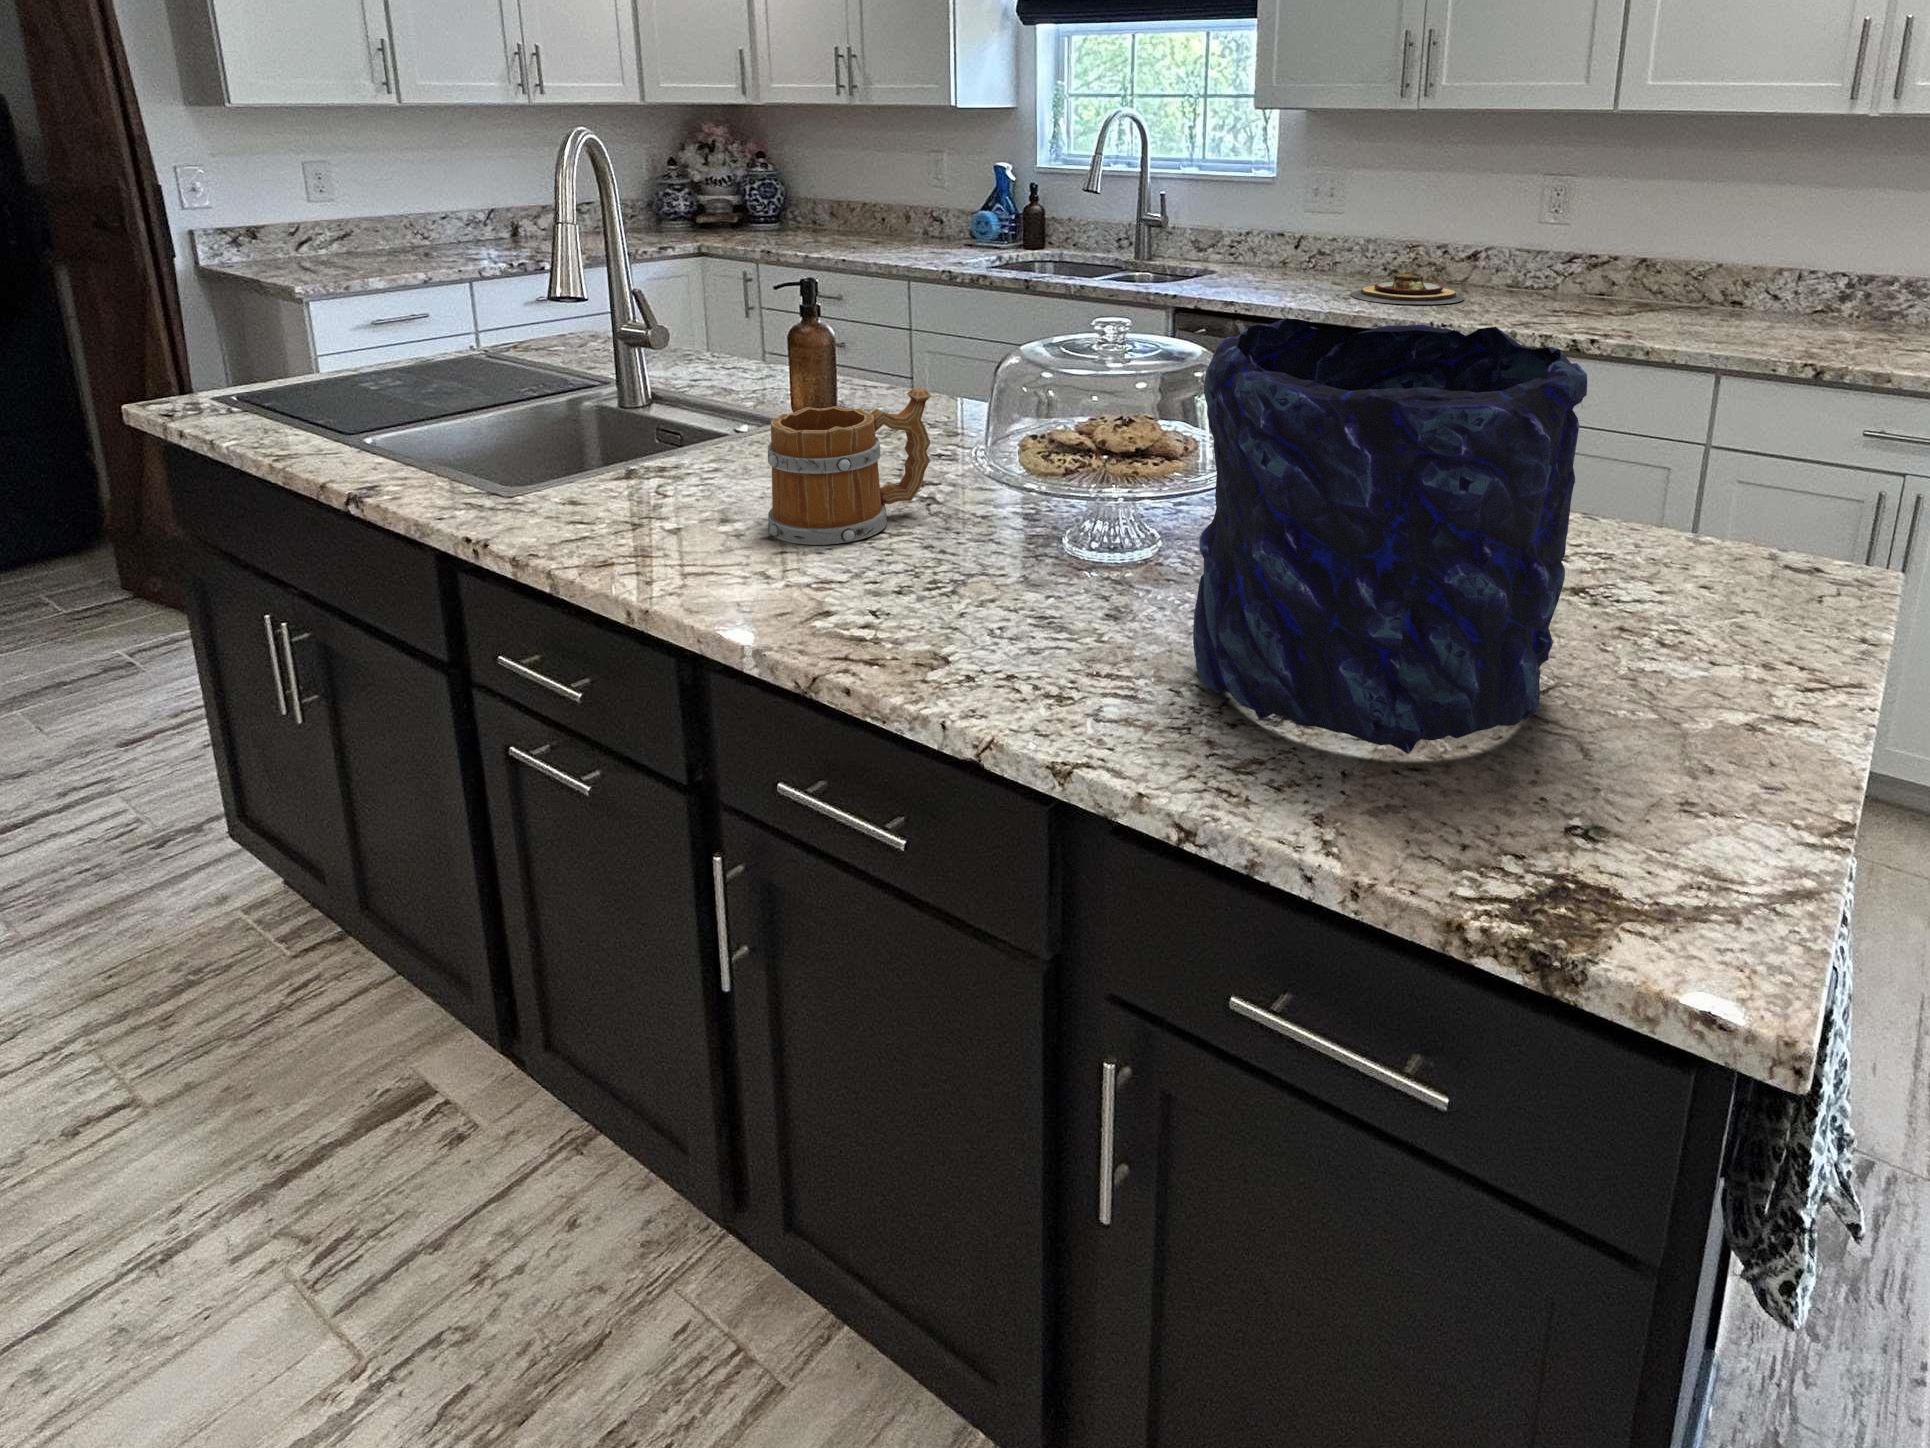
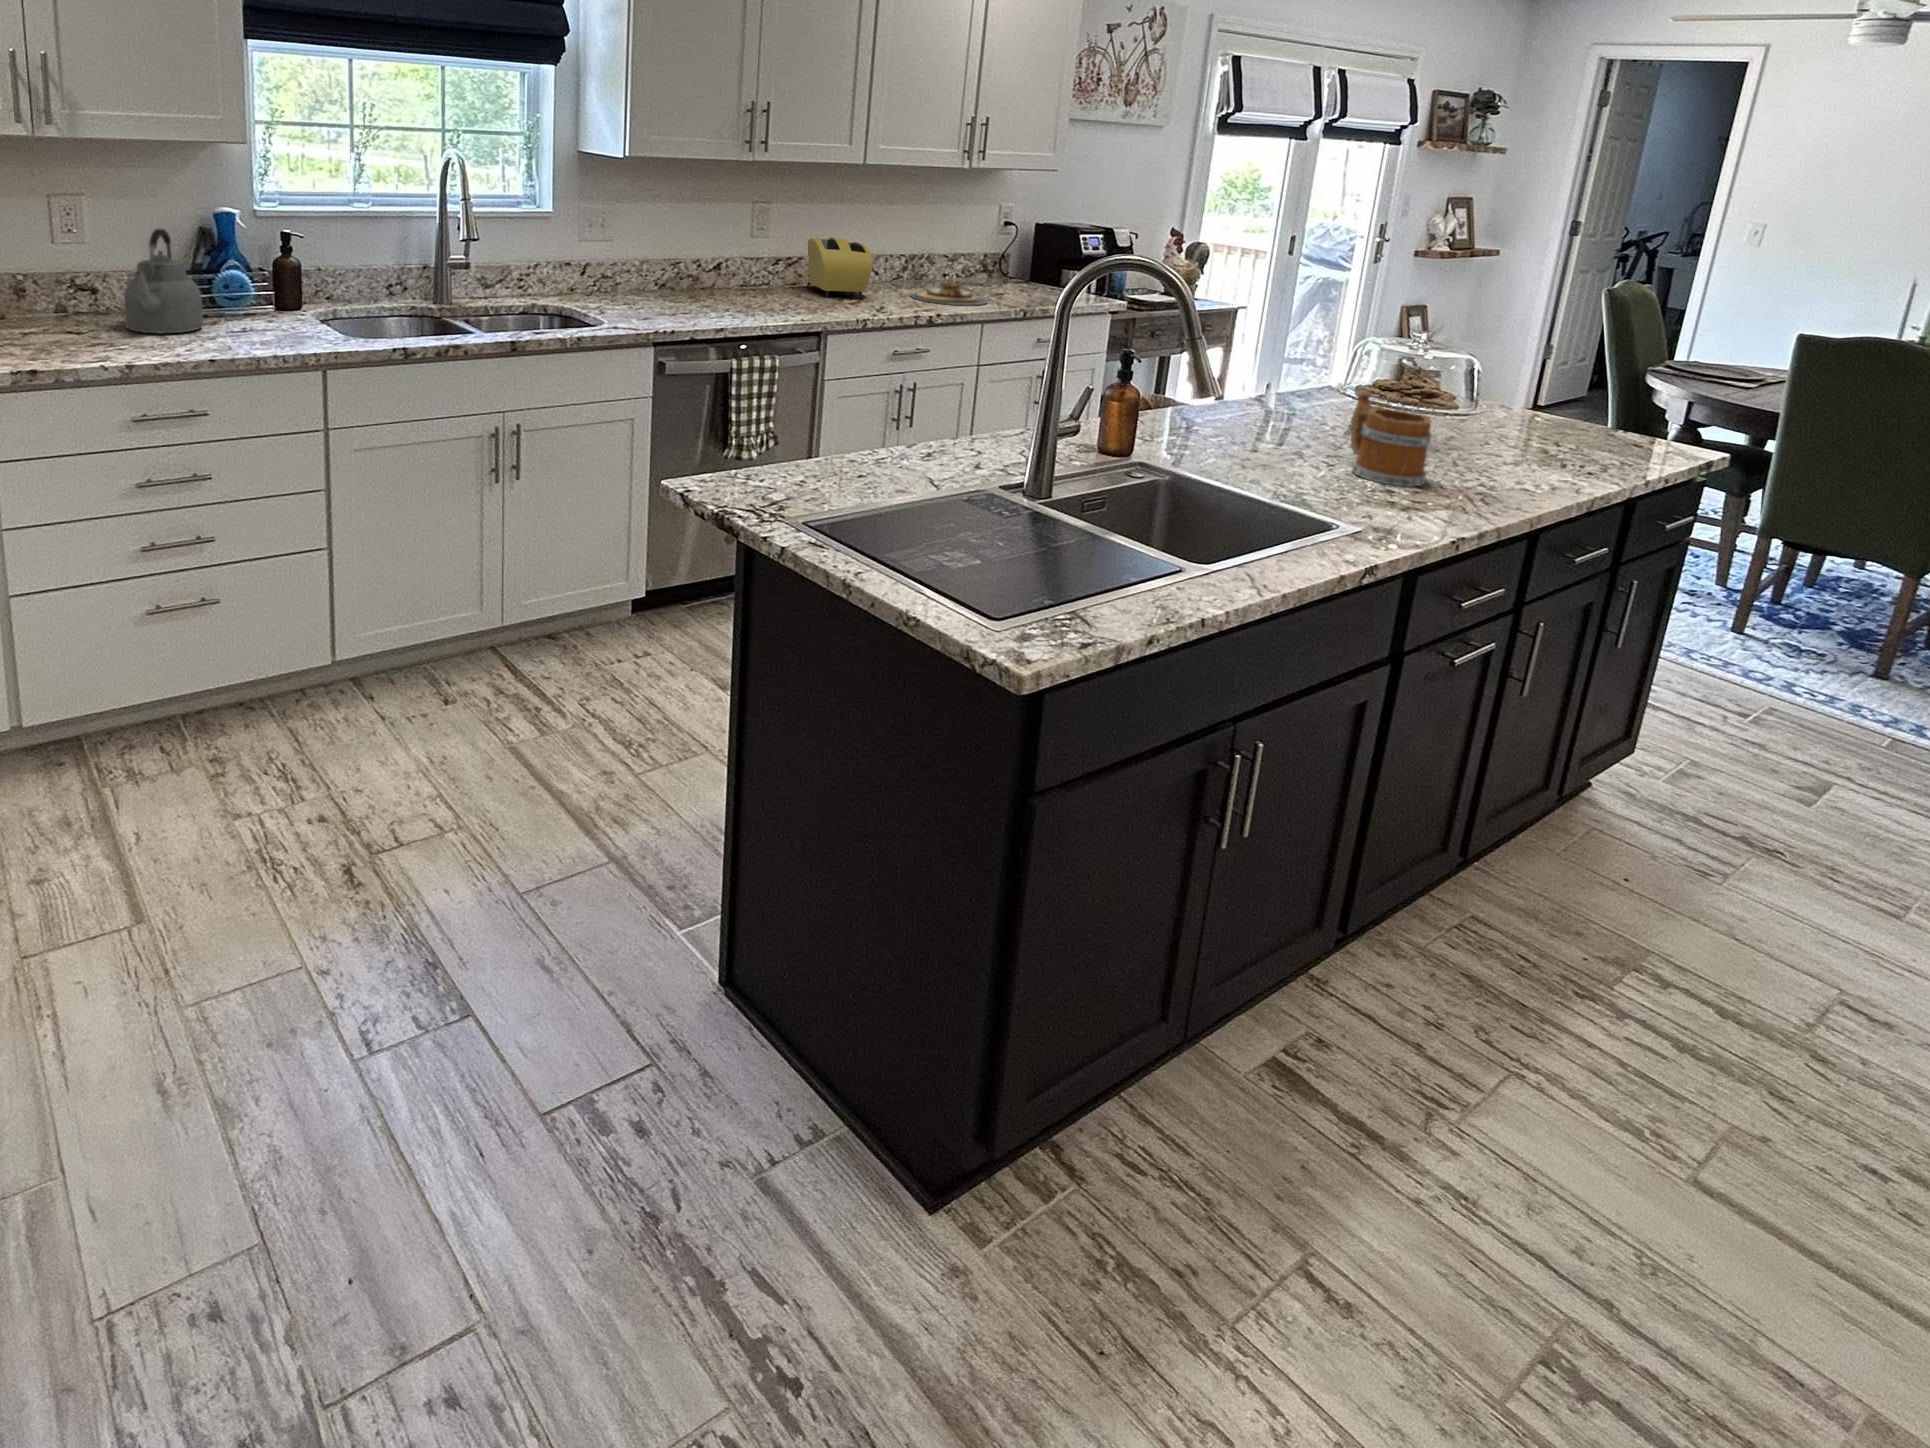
kettle: none [851,172,927,248] -> present [124,229,204,334]
toaster: none [1552,223,1677,314] -> present [805,238,872,299]
plate: present [1350,272,1464,304] -> present [911,283,986,305]
vase: present [1193,319,1587,754] -> none [1472,309,1635,458]

